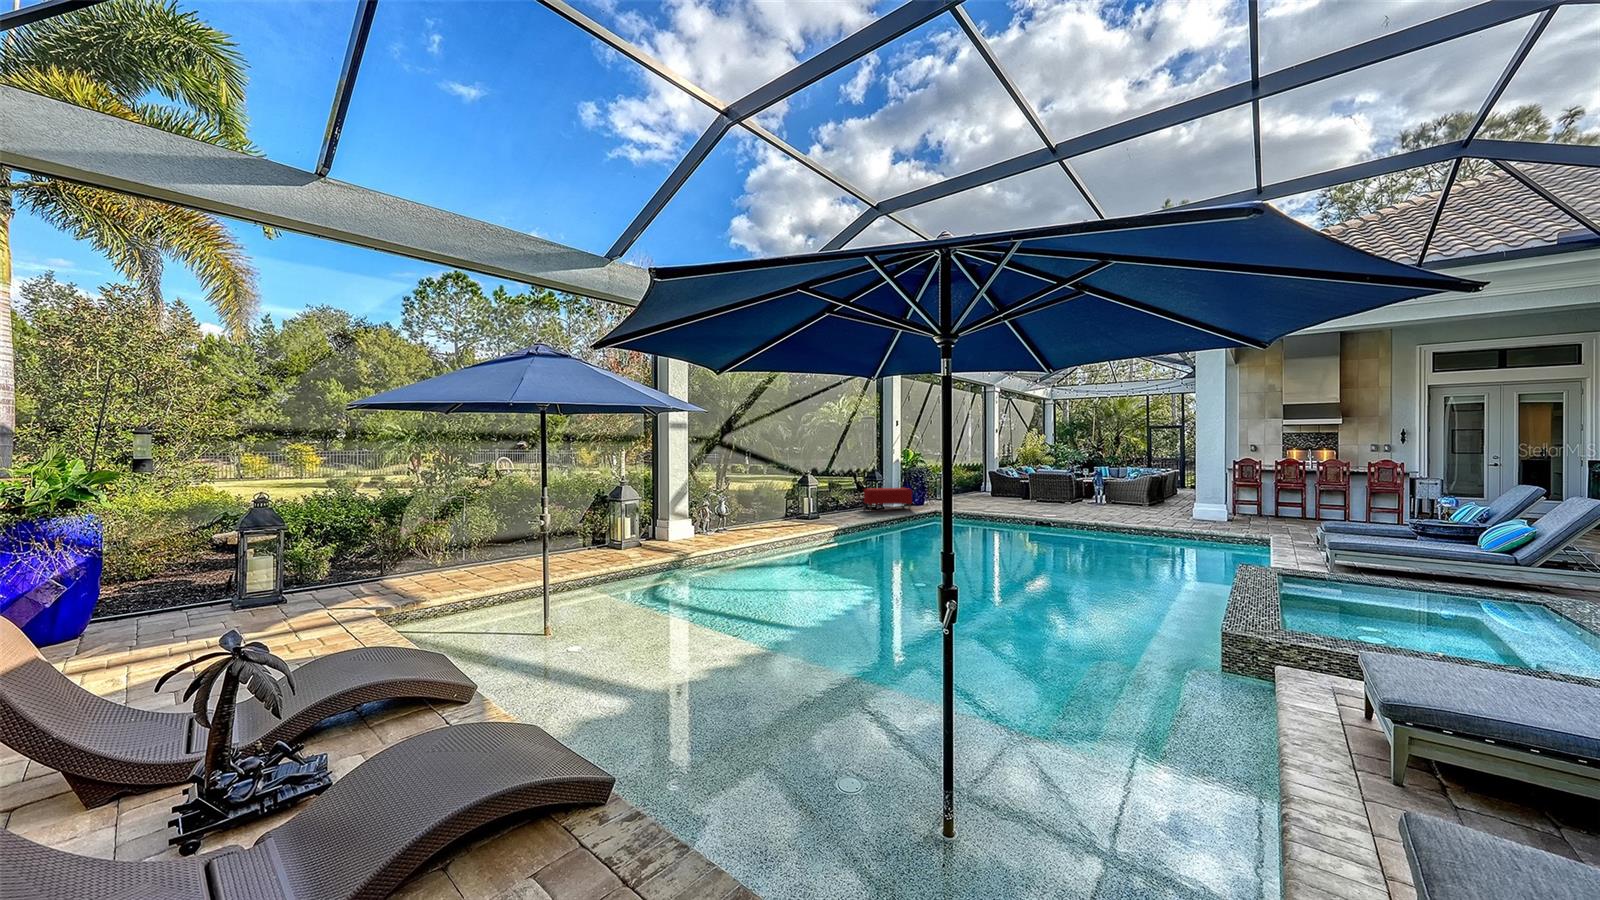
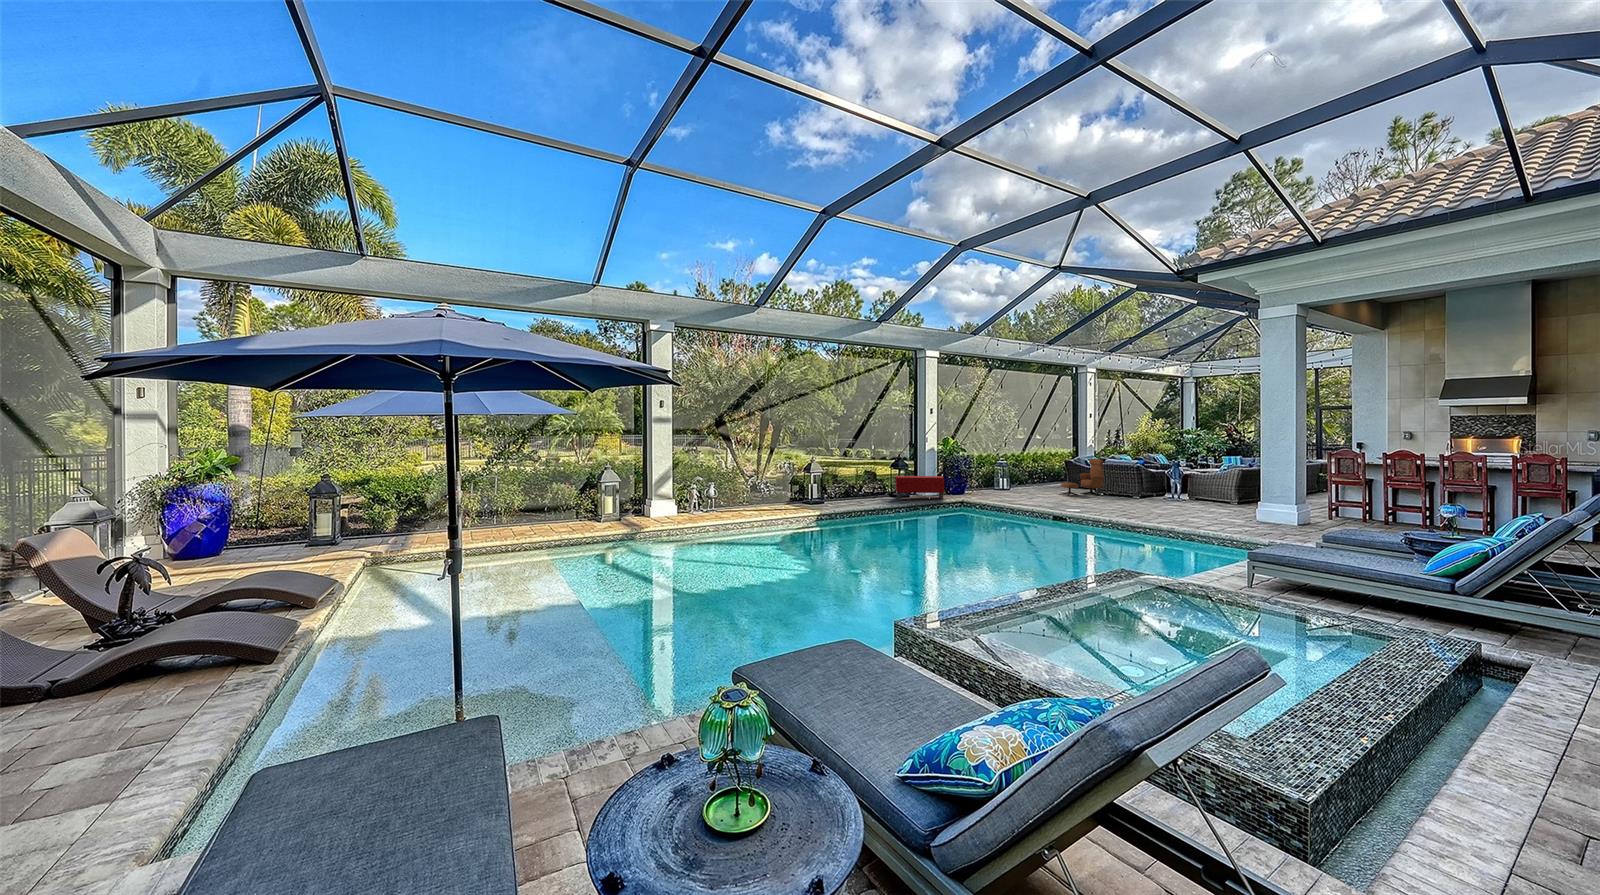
lounge chair: none [1004,469,1042,503] -> present [1059,459,1105,496]

